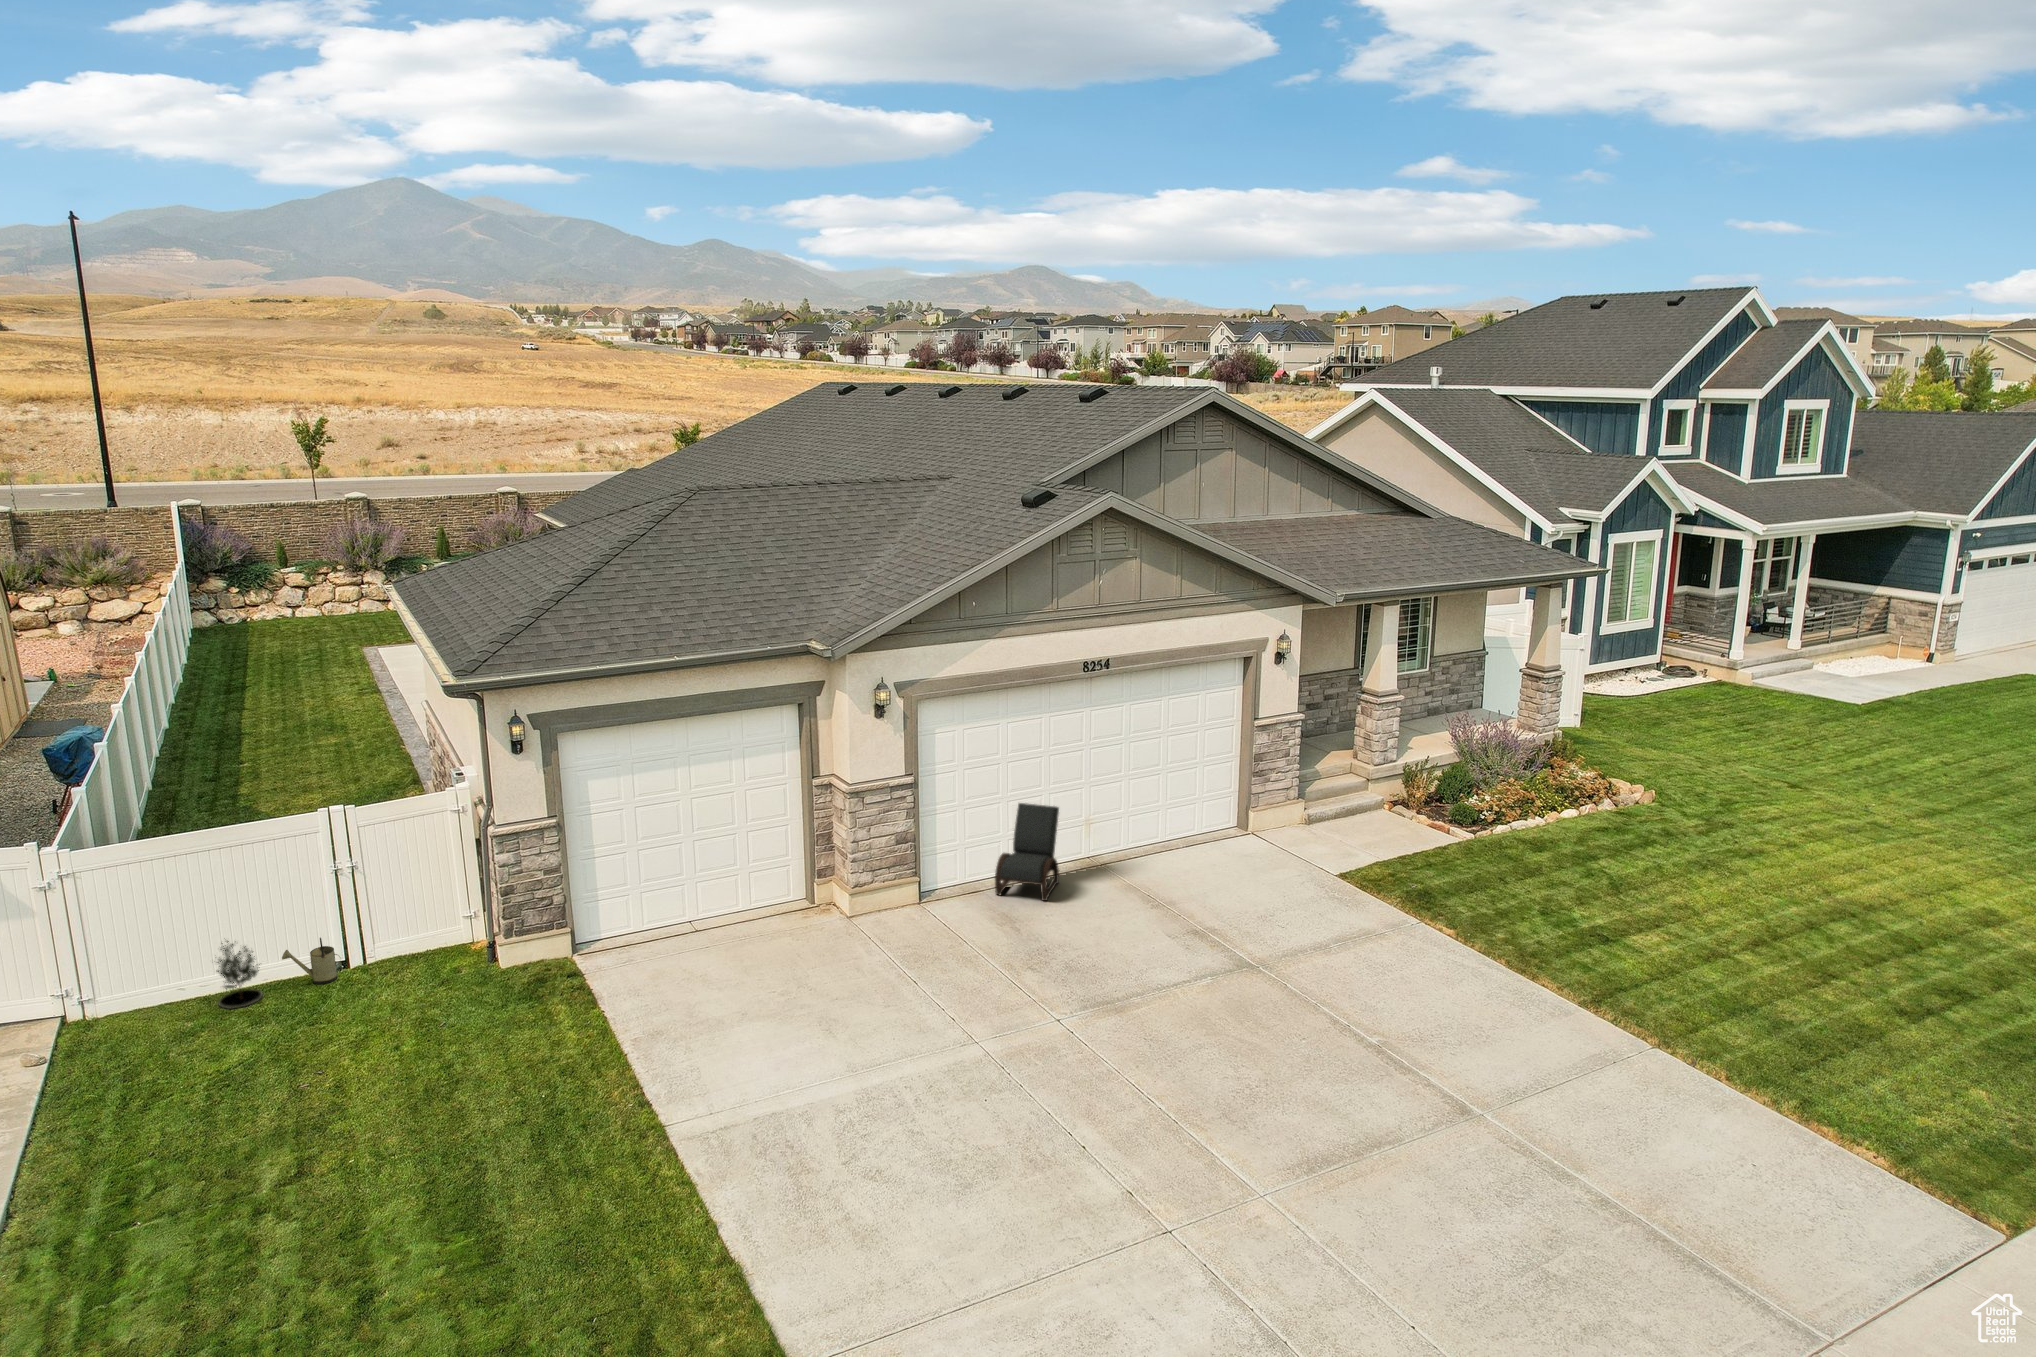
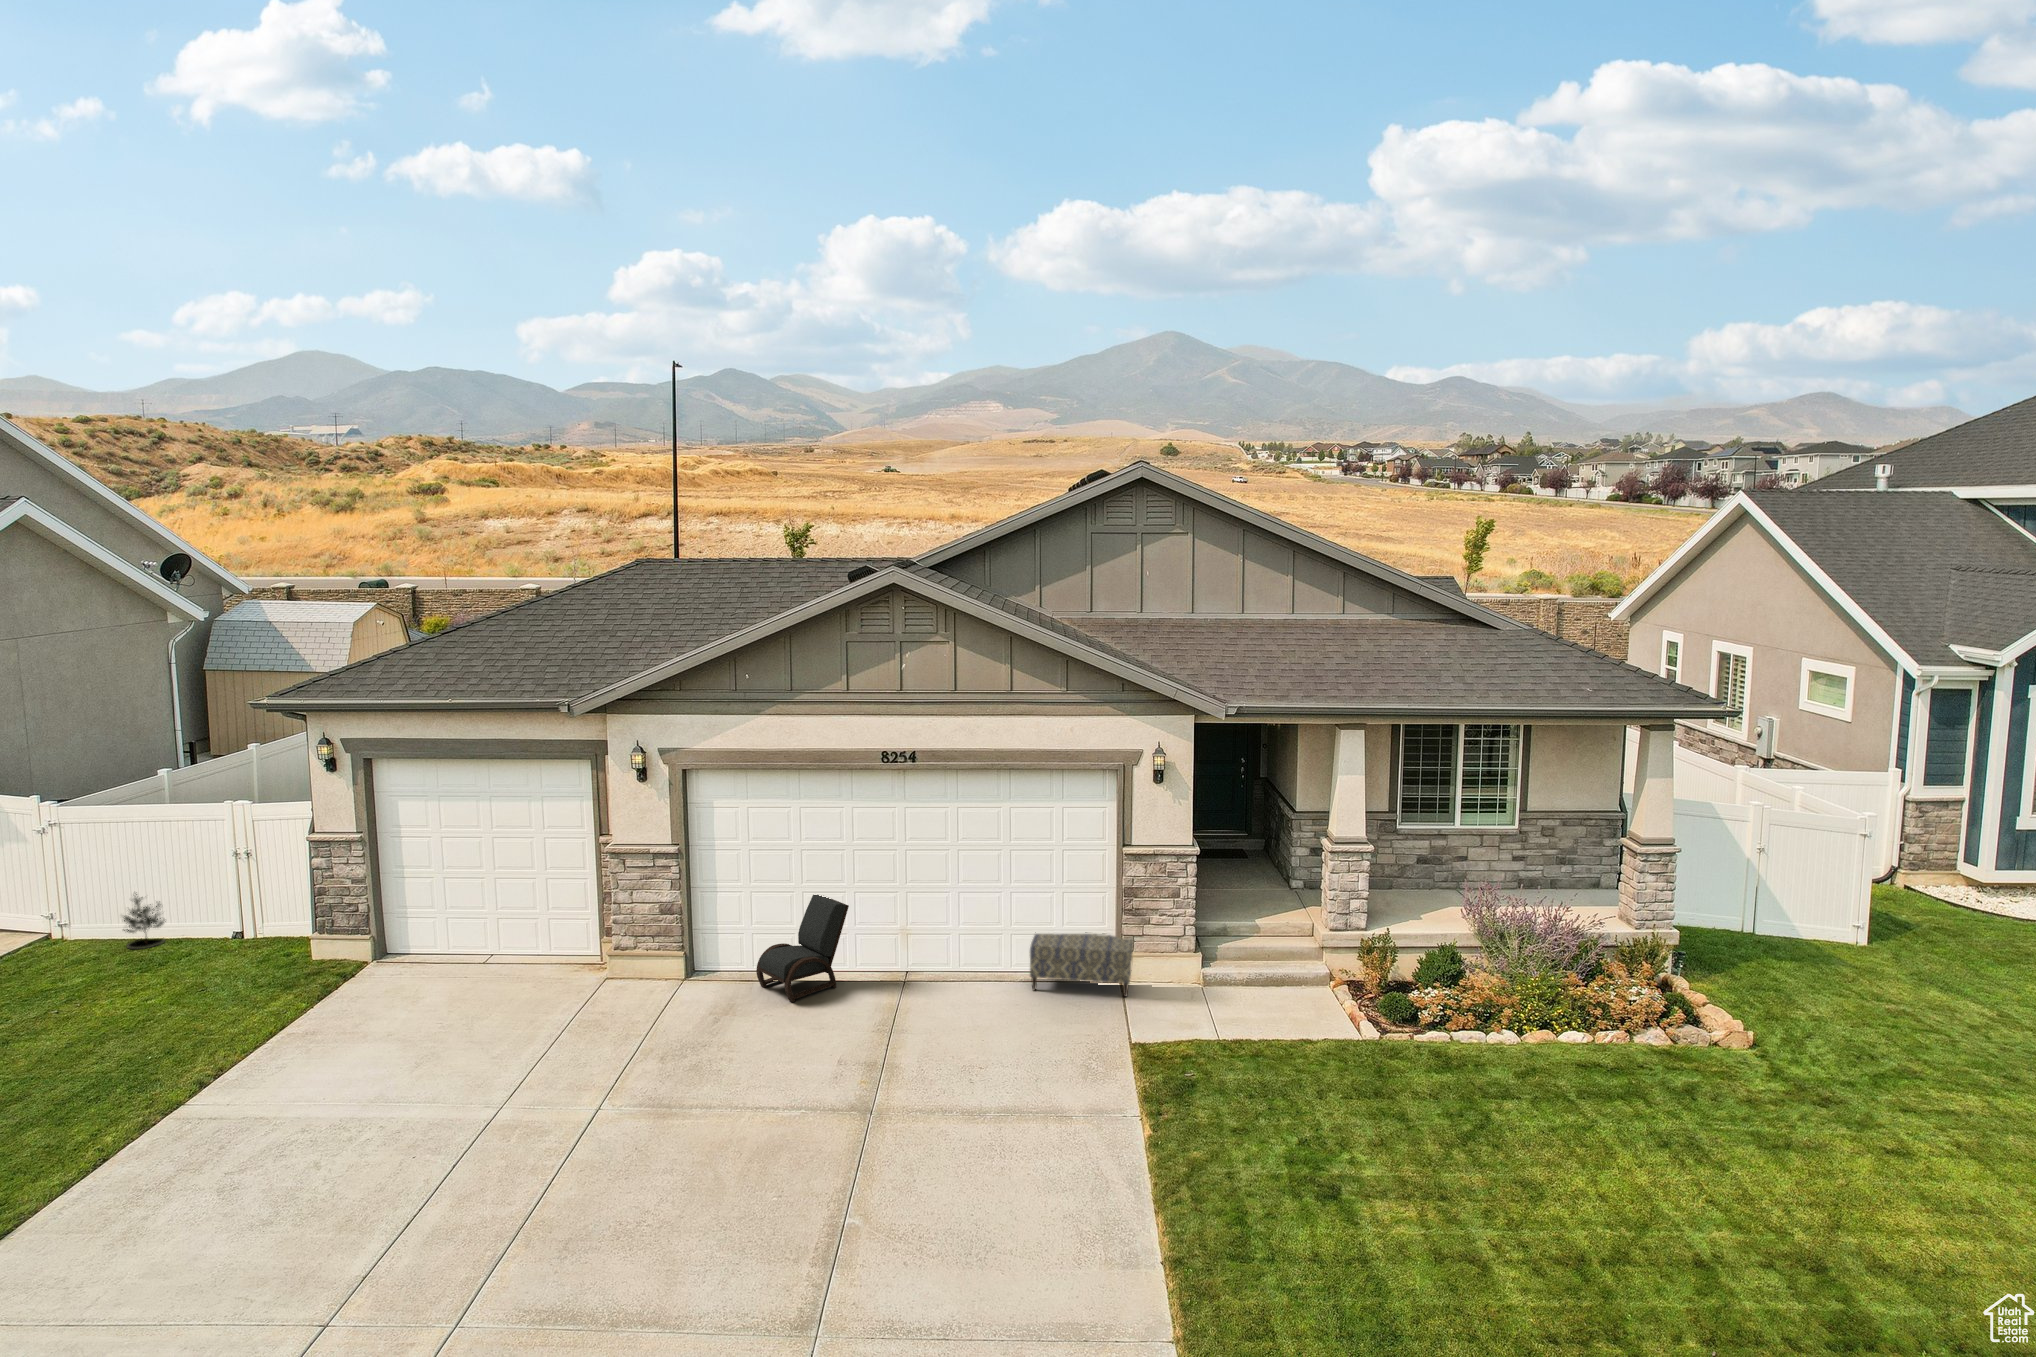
bench: none [1188,795,1283,854] -> present [1030,932,1133,997]
watering can: present [282,938,337,984] -> none [179,906,224,944]

